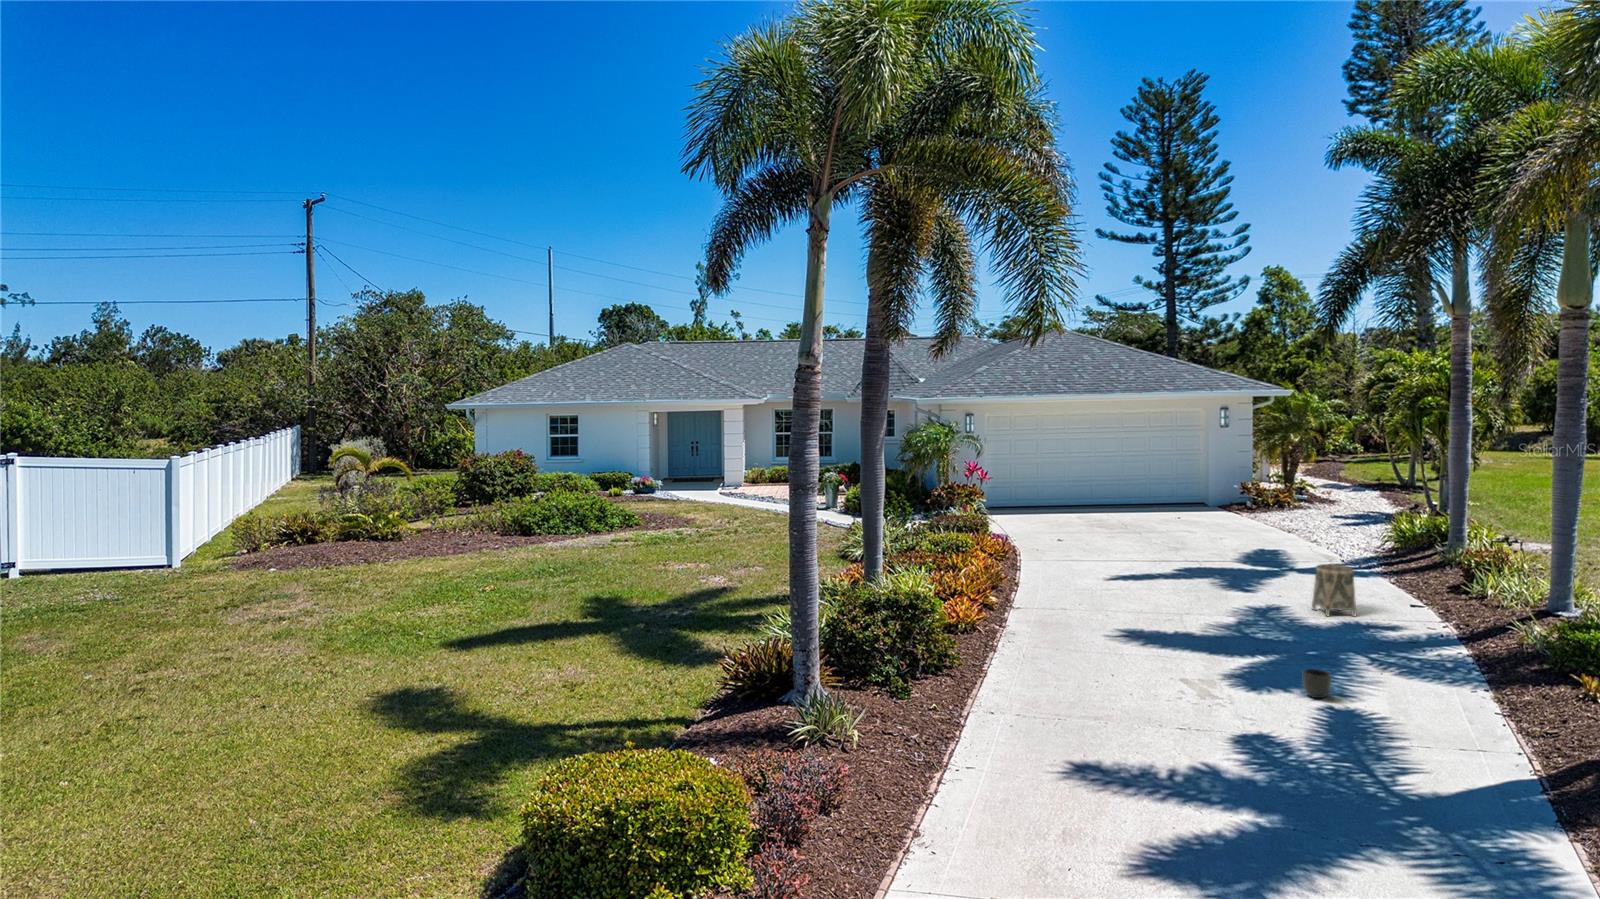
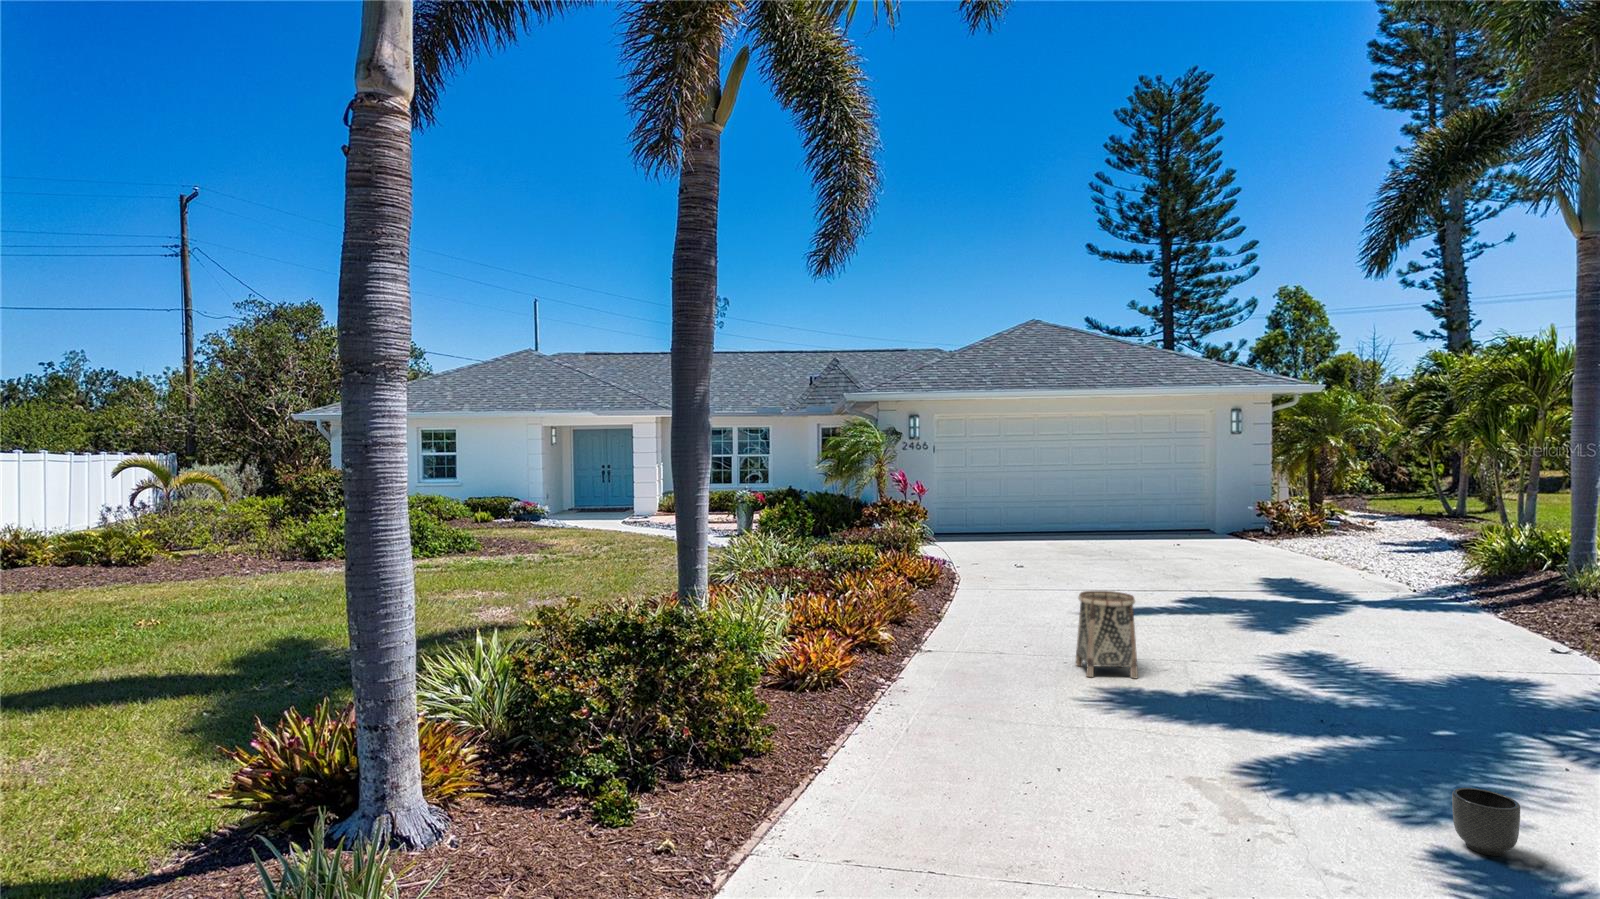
basket: present [1312,564,1356,616] -> present [1076,591,1138,678]

